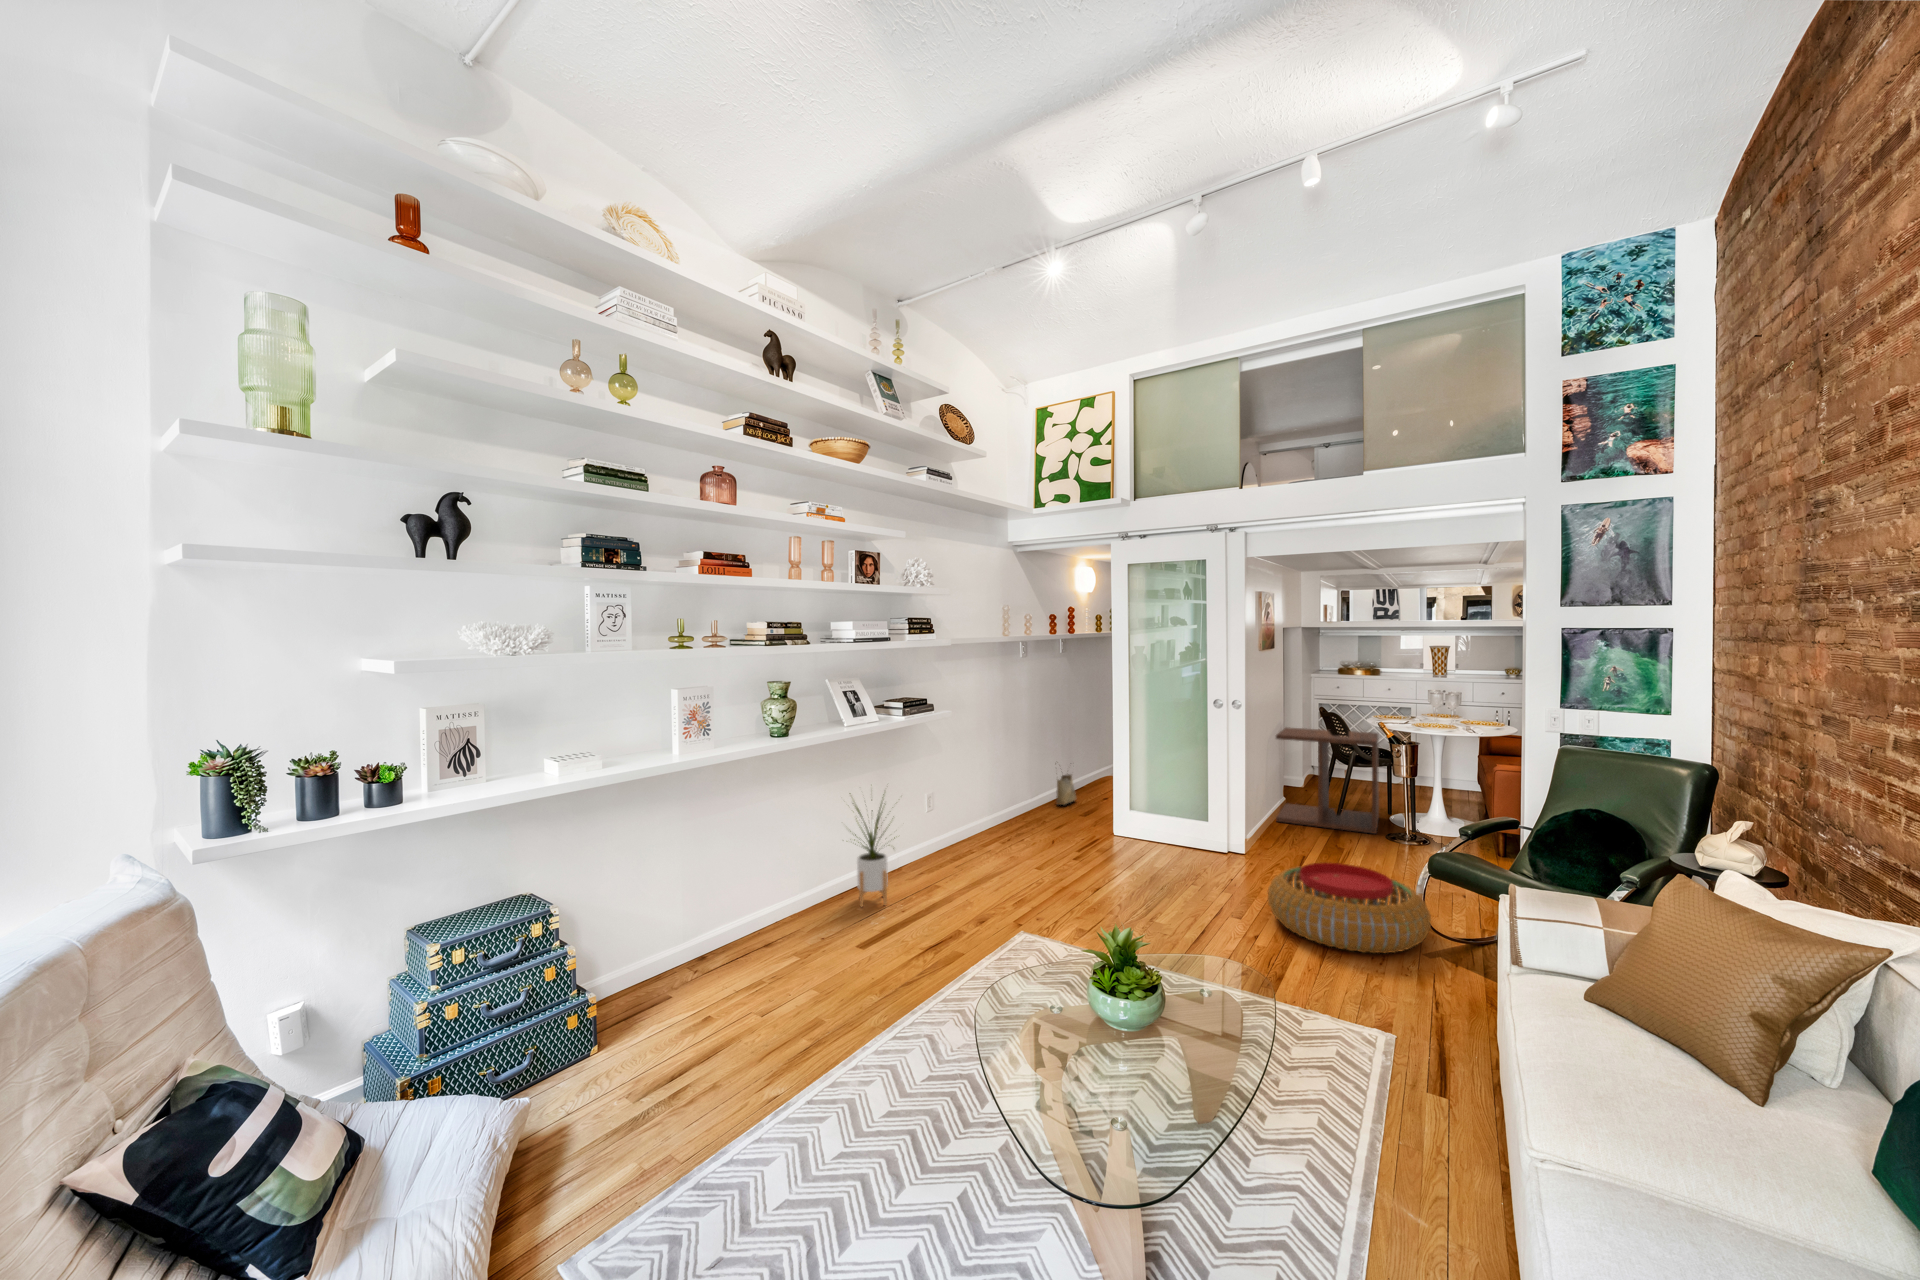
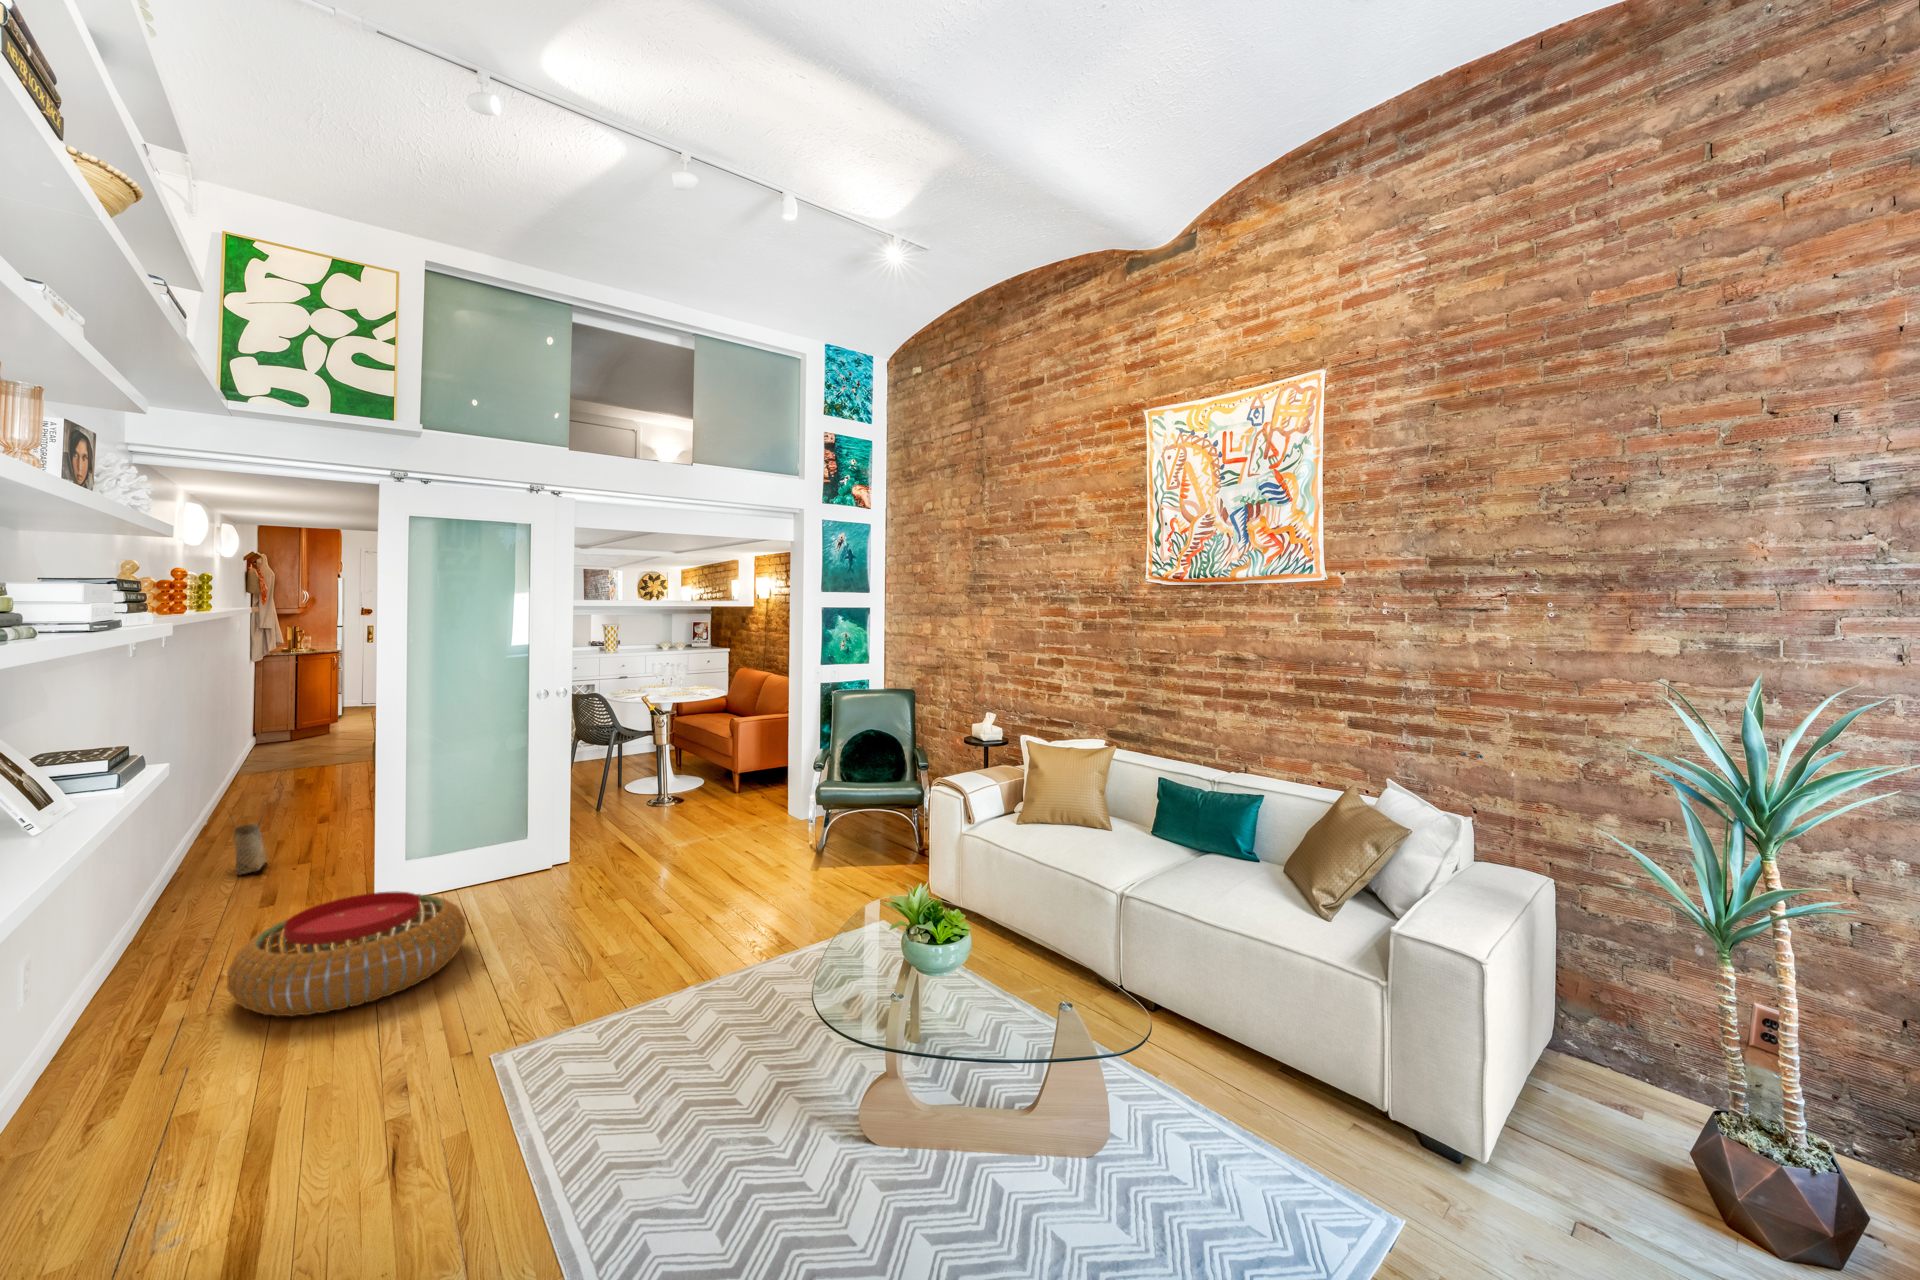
side table: present [1276,727,1379,834] -> none [550,705,662,809]
house plant: present [850,794,895,907] -> none [38,876,223,1141]
pouf: present [1268,863,1431,953] -> present [227,891,466,1016]

